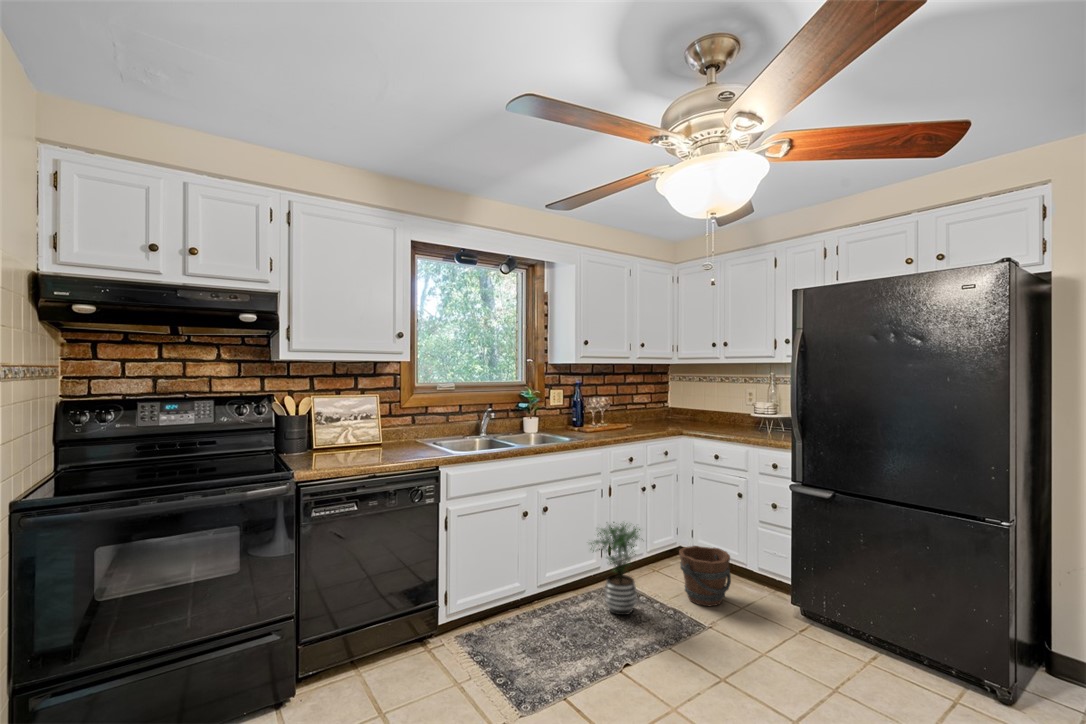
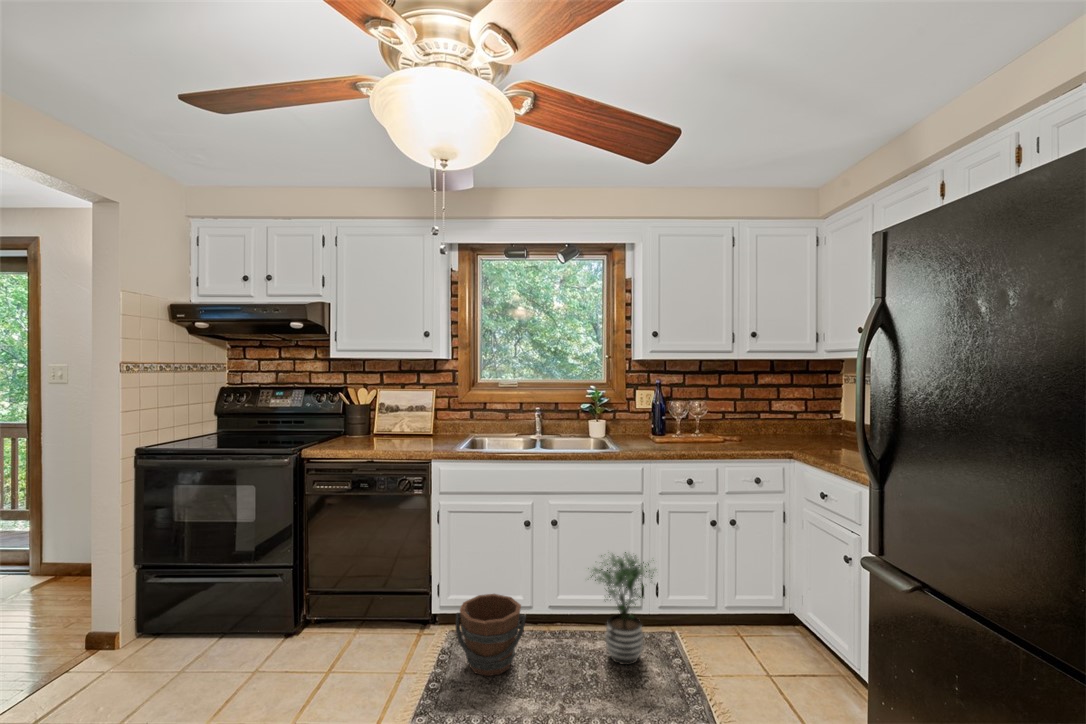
bucket: present [679,546,731,606] -> present [456,594,526,676]

